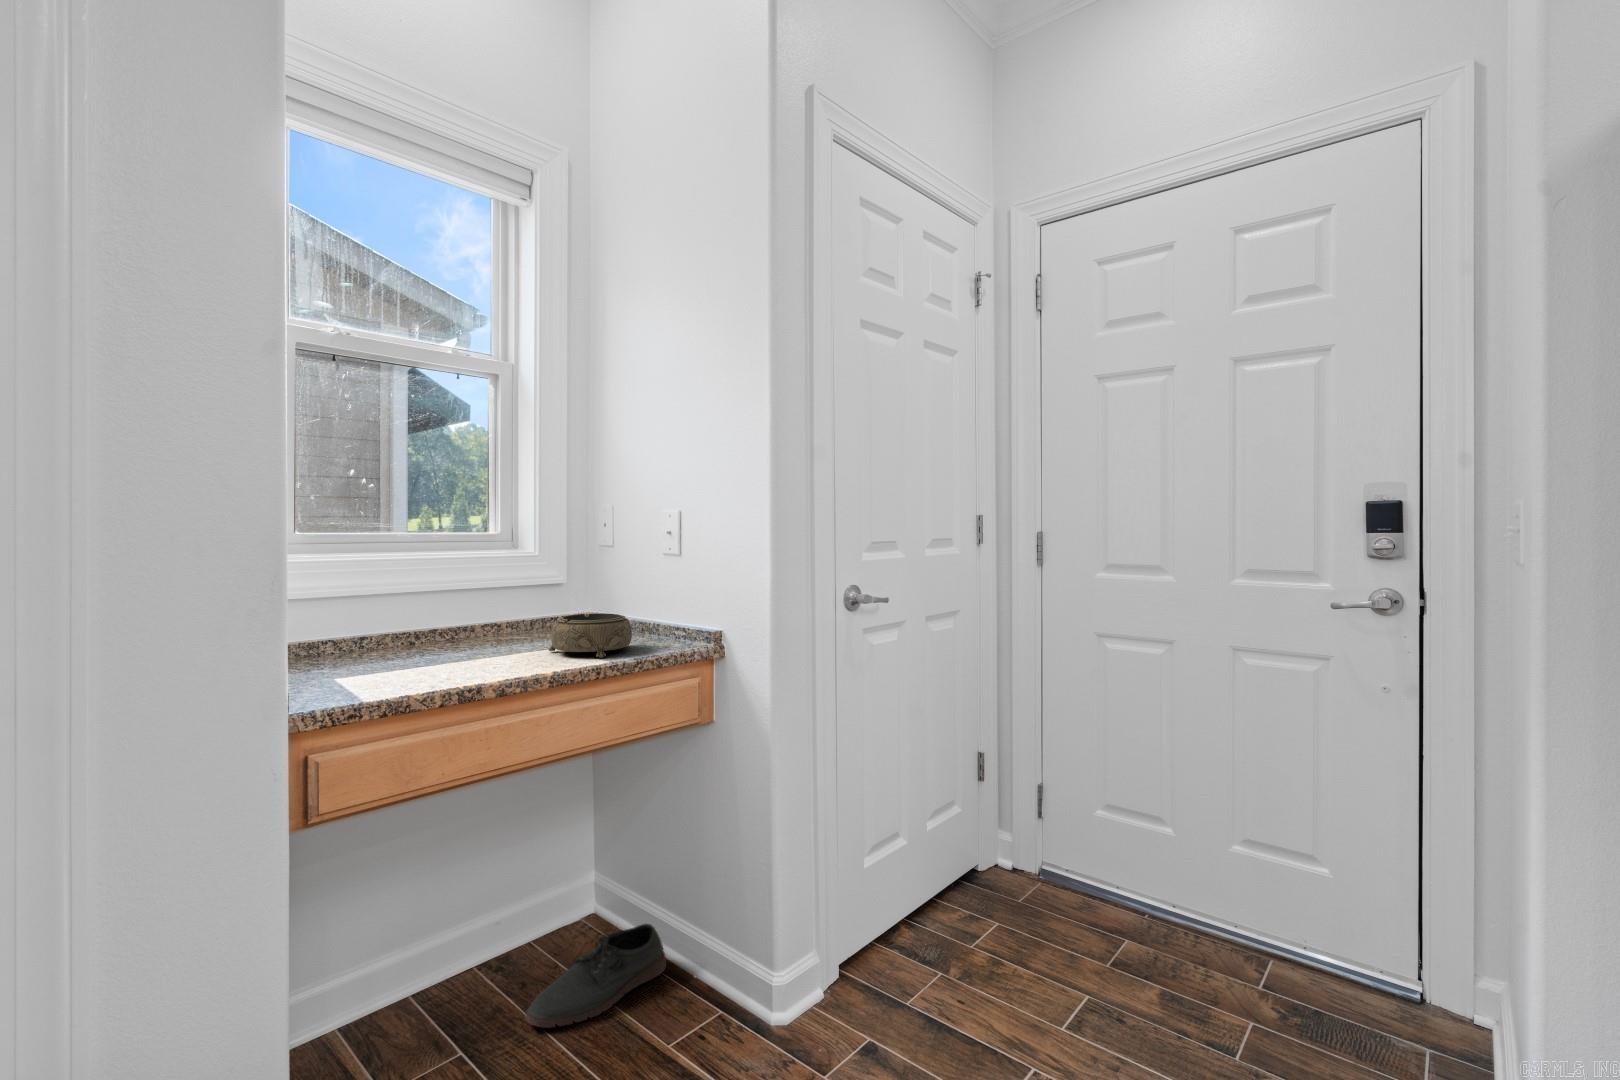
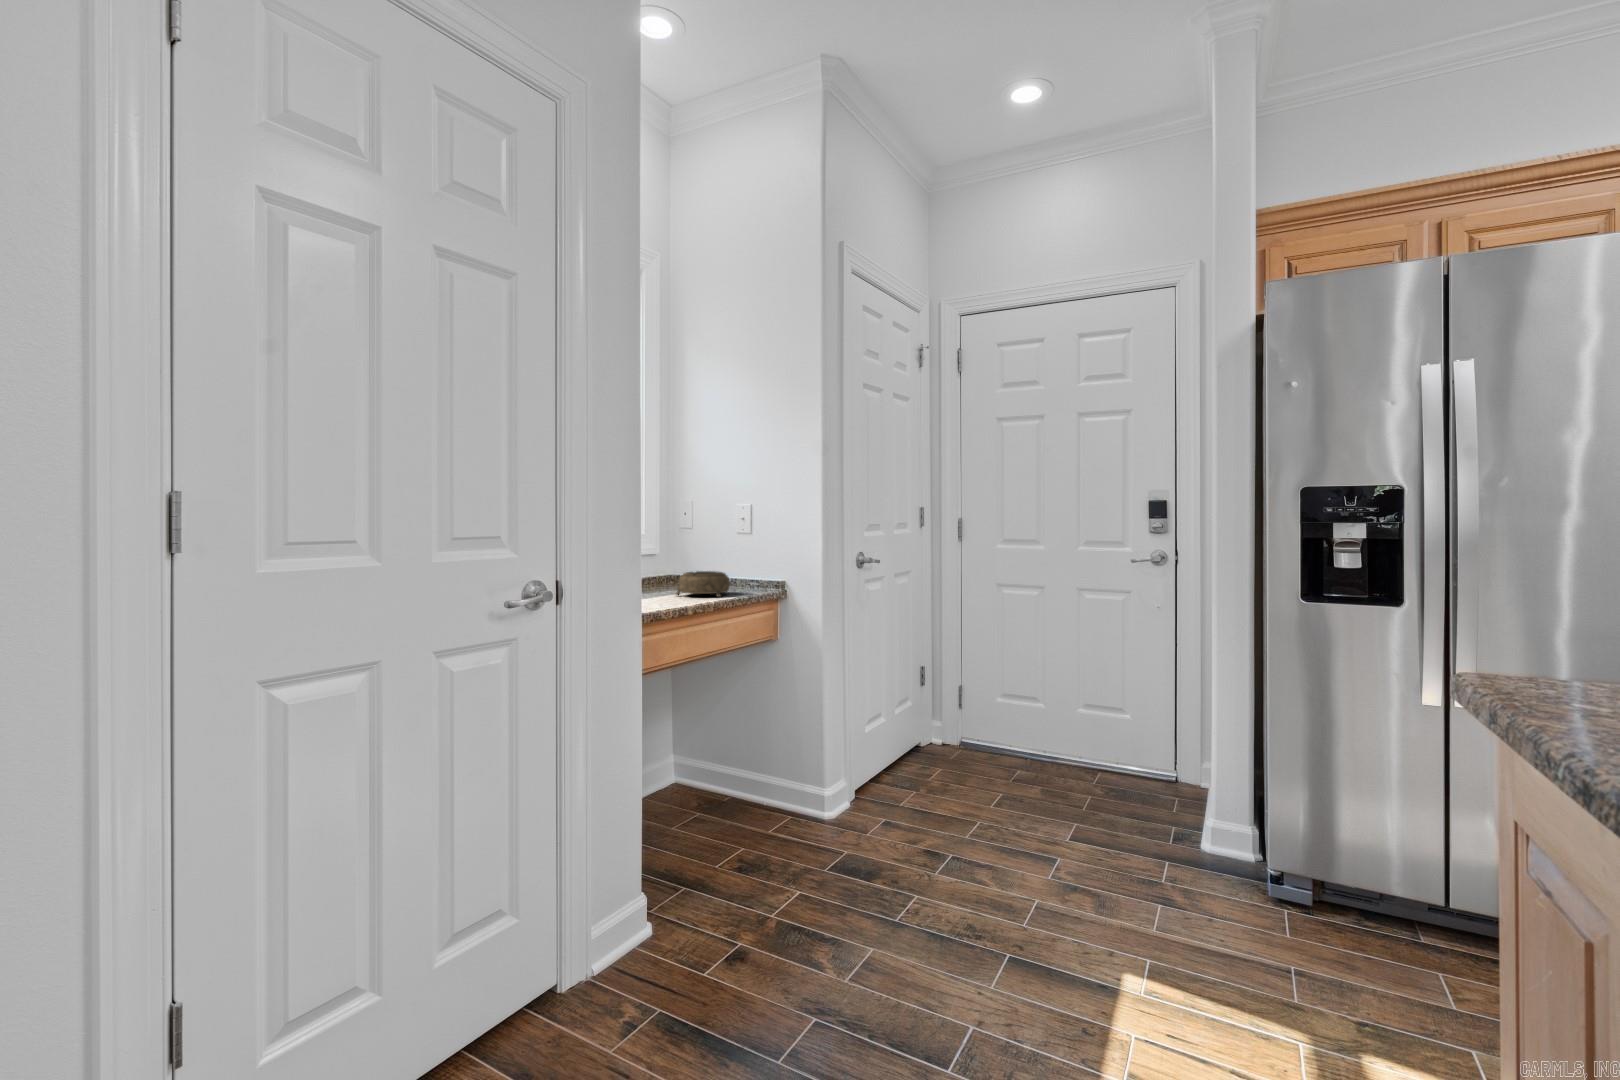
shoe: present [526,924,666,1028] -> none [674,775,746,829]

